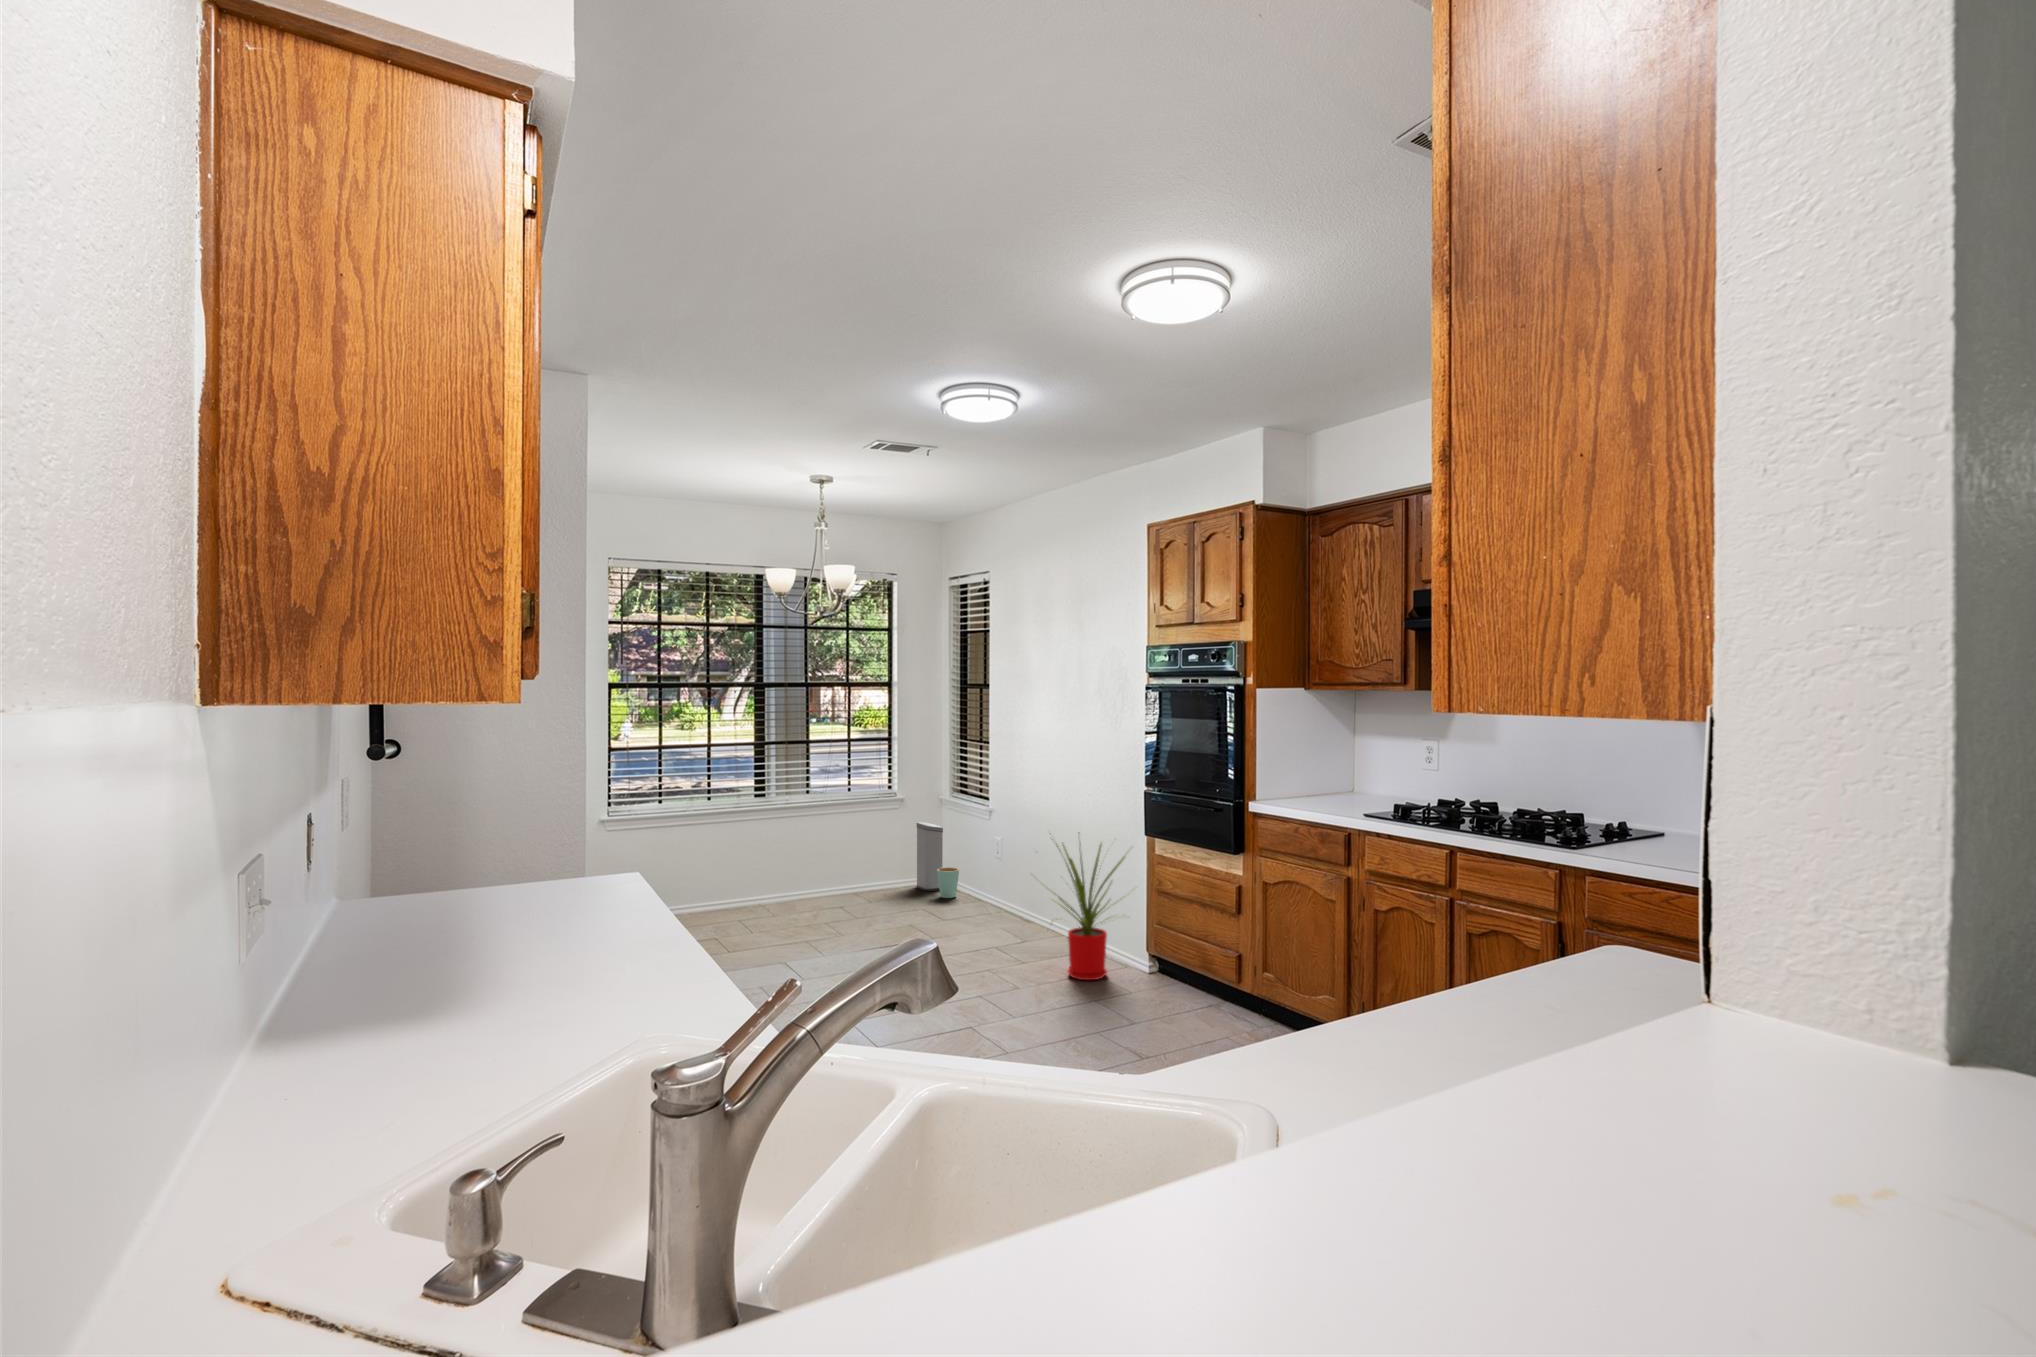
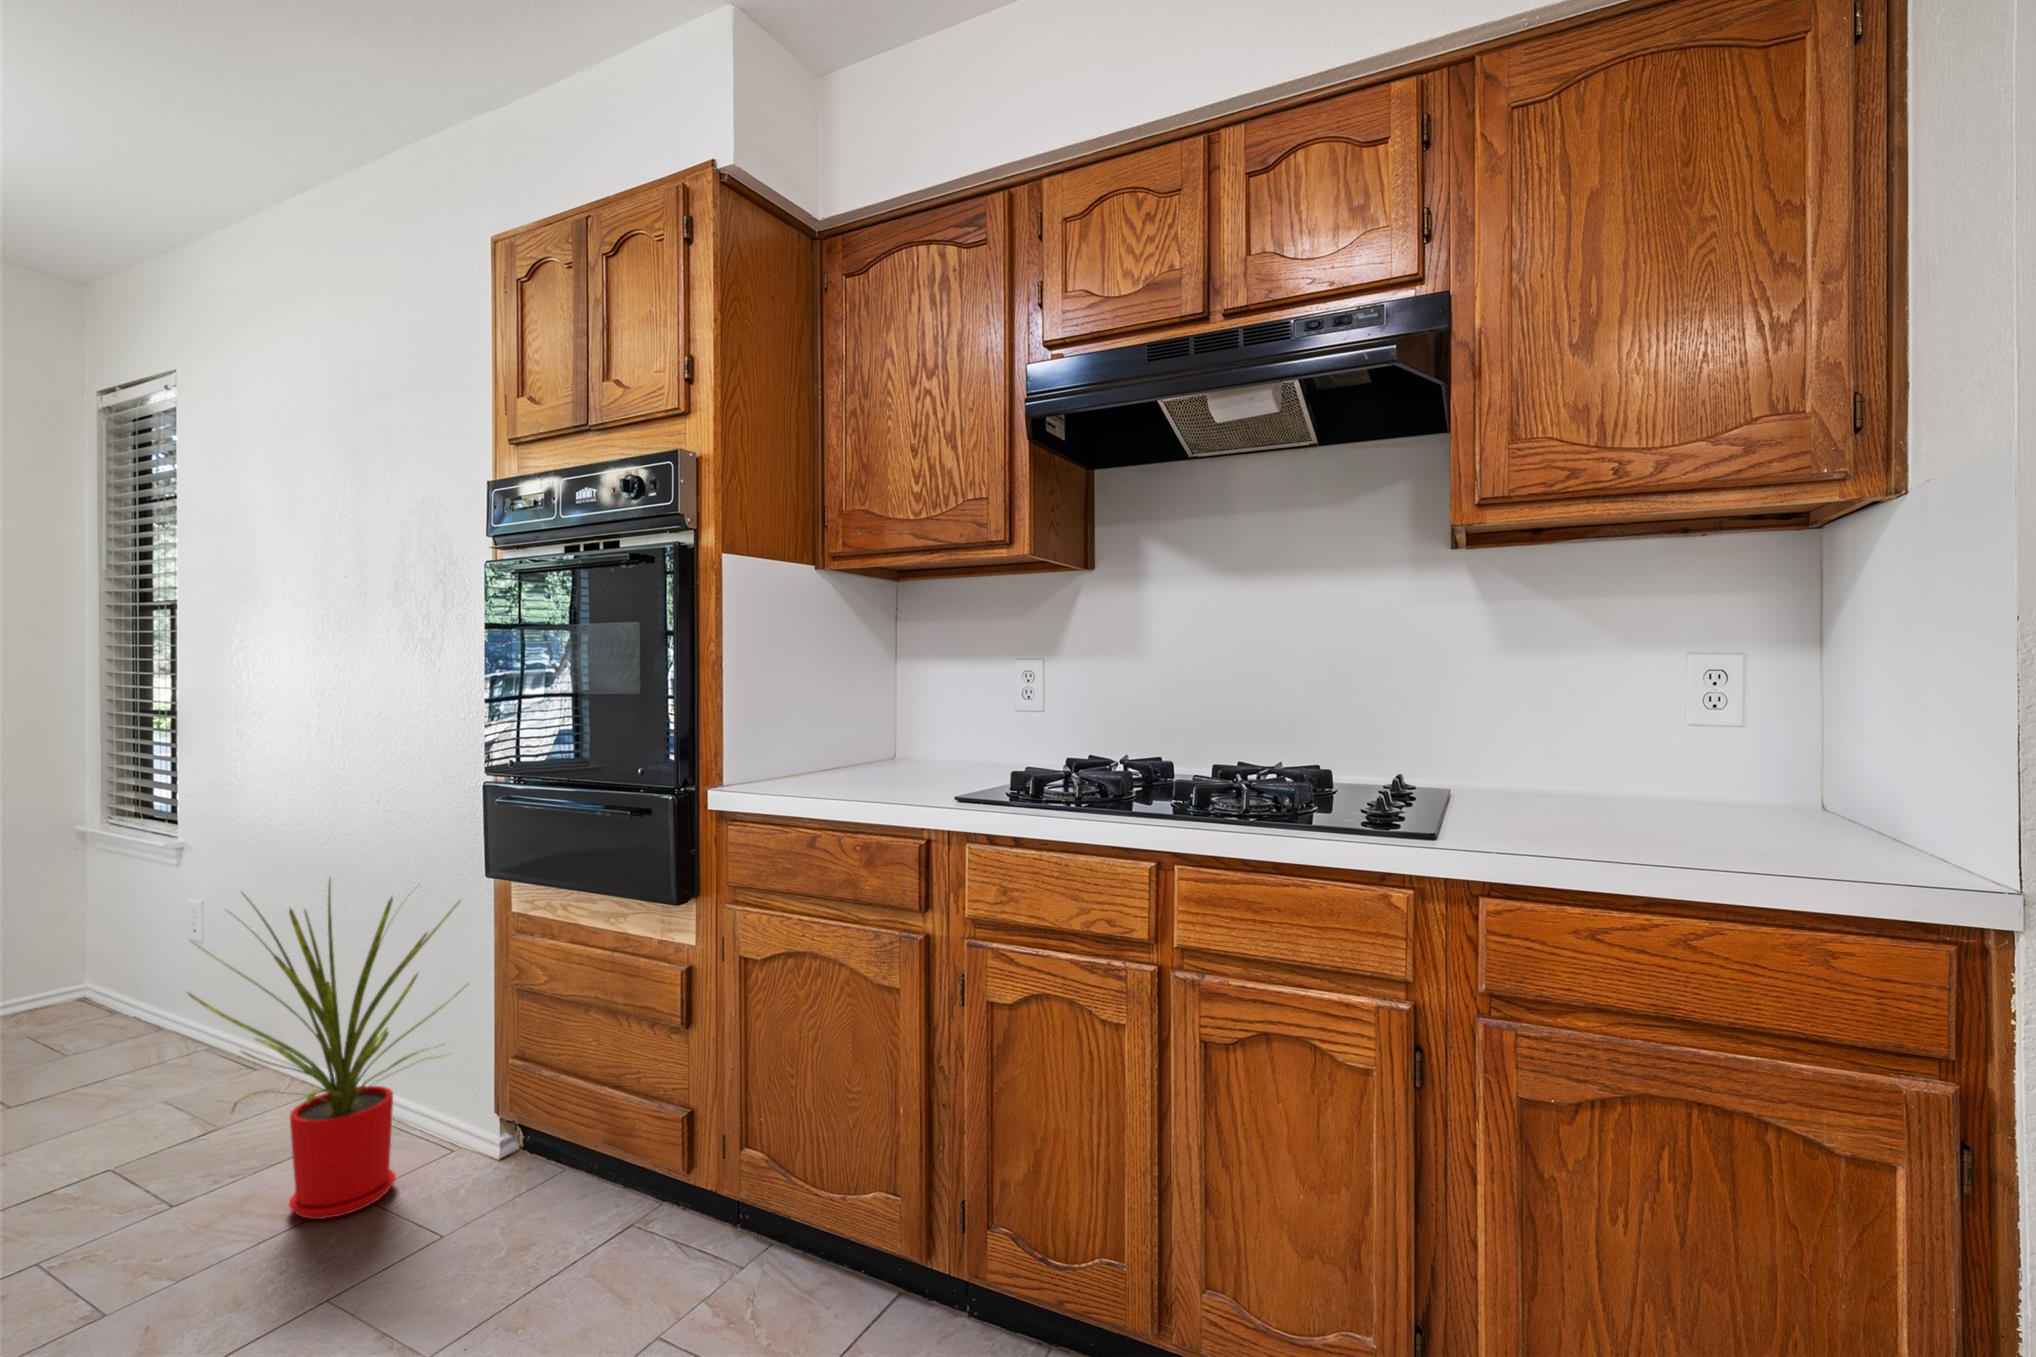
trash can: present [916,822,959,898] -> none [14,882,113,1032]

